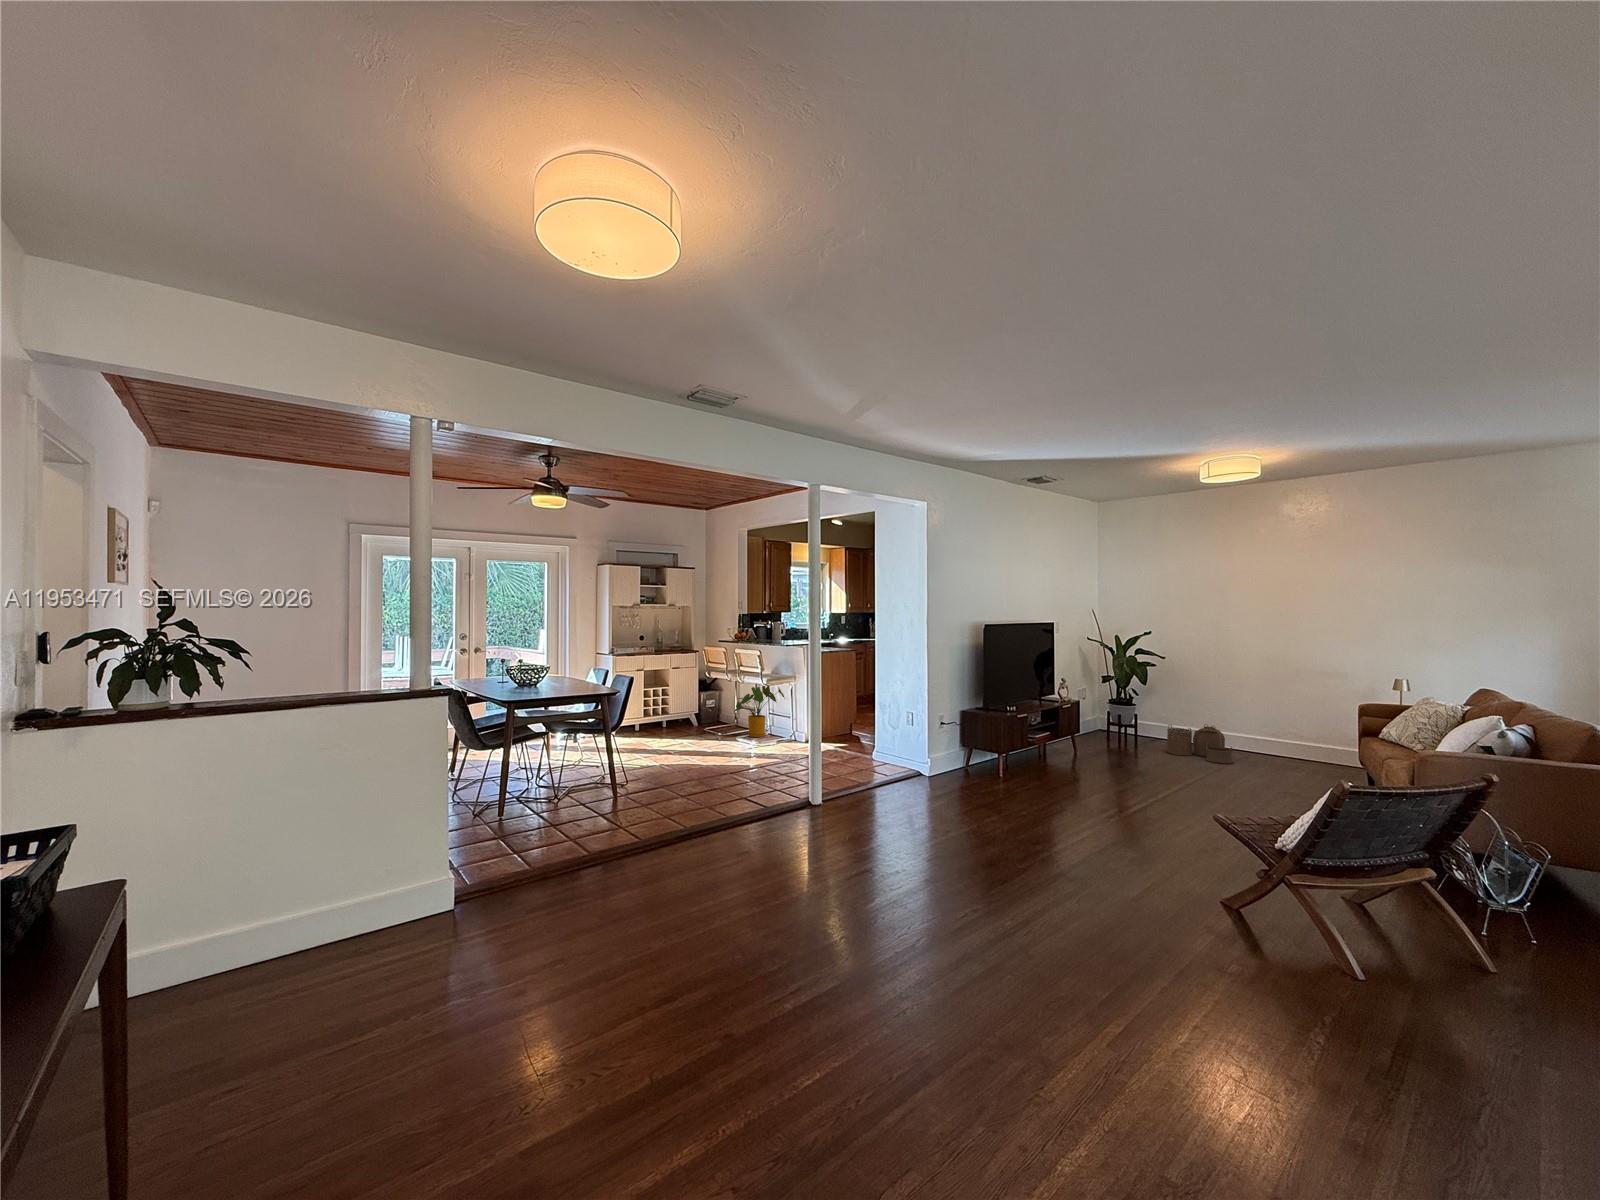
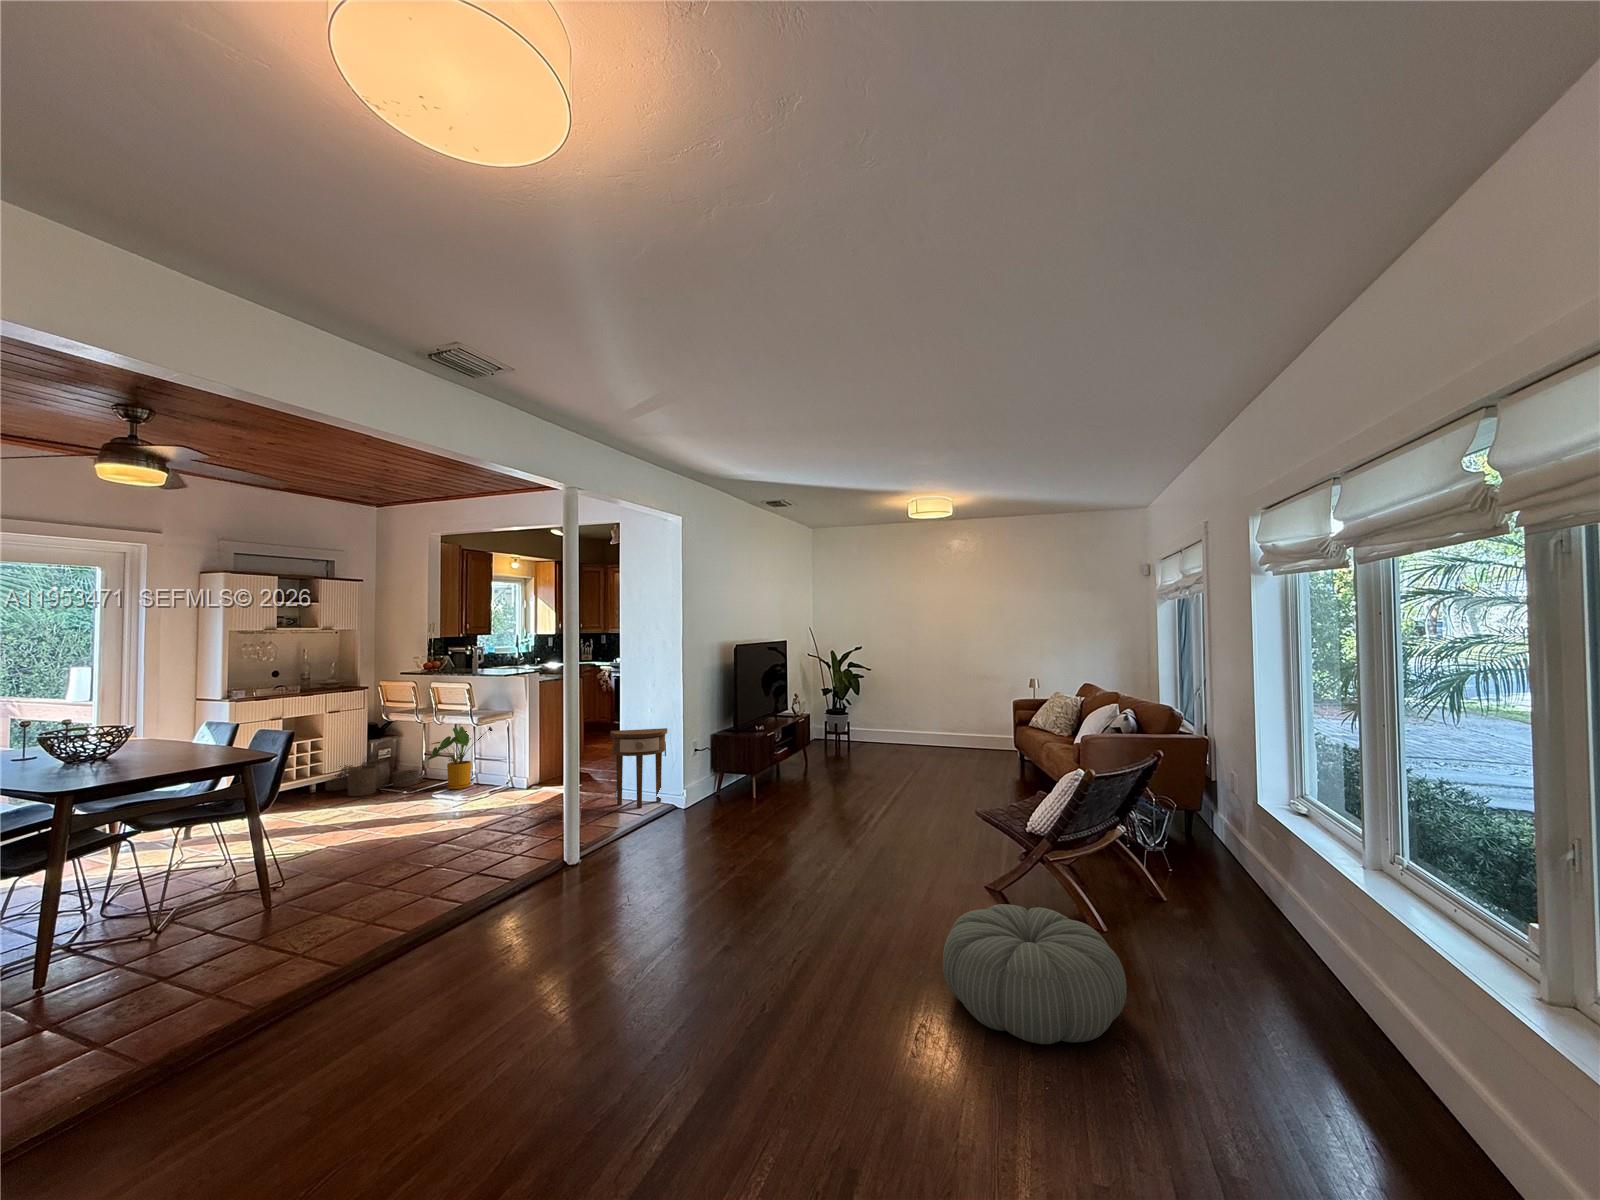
side table: none [864,699,915,770] -> present [610,728,667,808]
woven basket: present [1167,724,1233,763] -> present [326,759,419,796]
pouf: none [1066,895,1263,1034] -> present [943,904,1127,1044]

